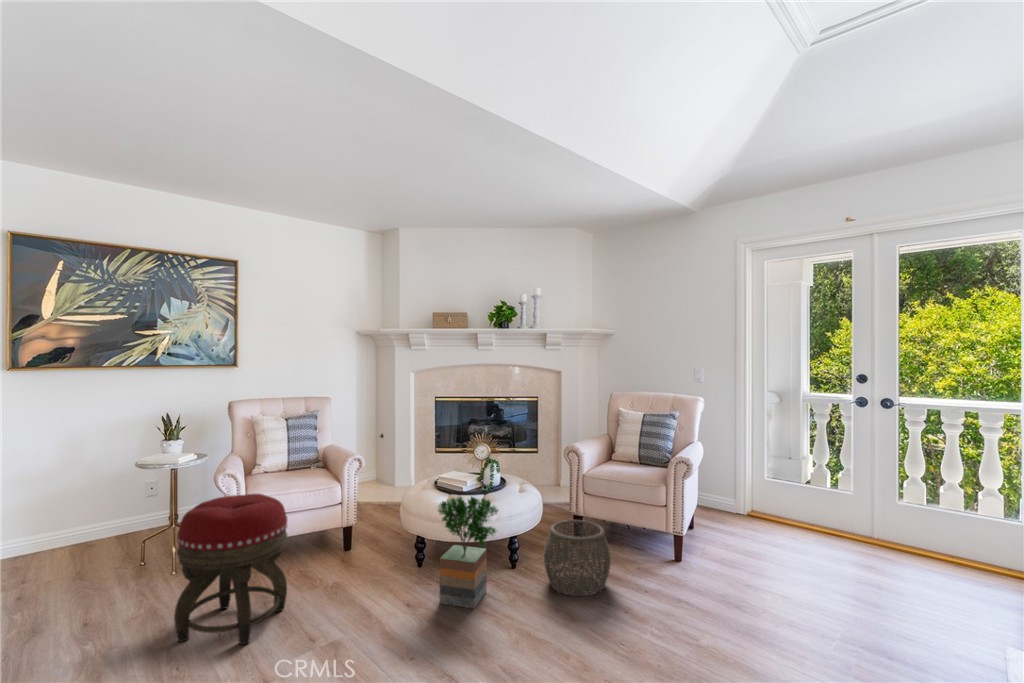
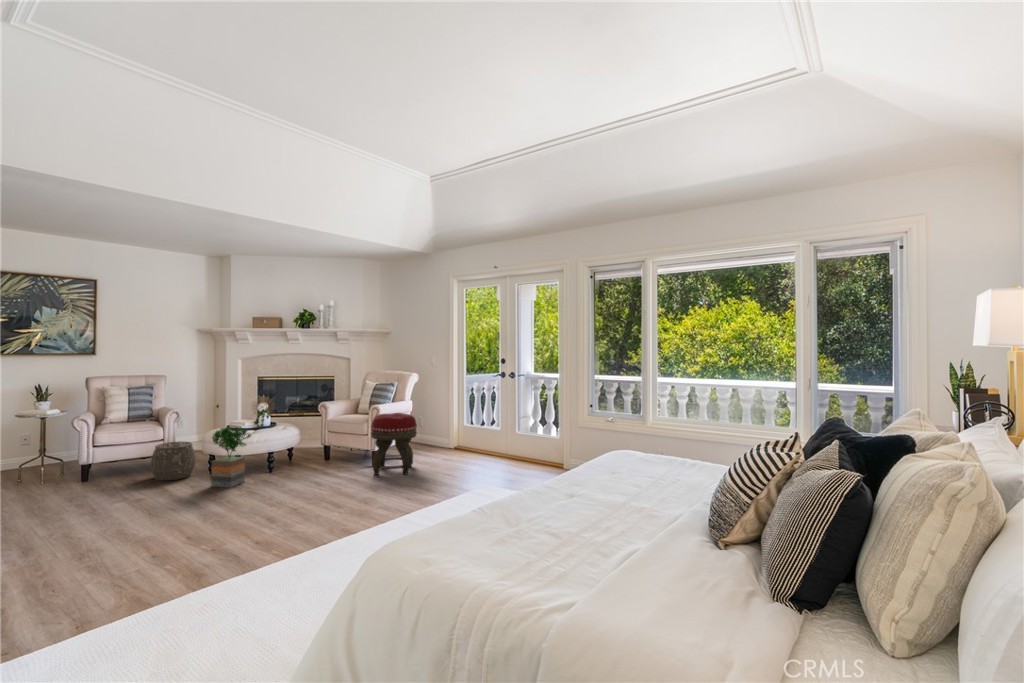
footstool: present [174,494,287,645] -> present [371,413,417,475]
woven basket: present [544,520,611,596] -> present [151,442,196,480]

